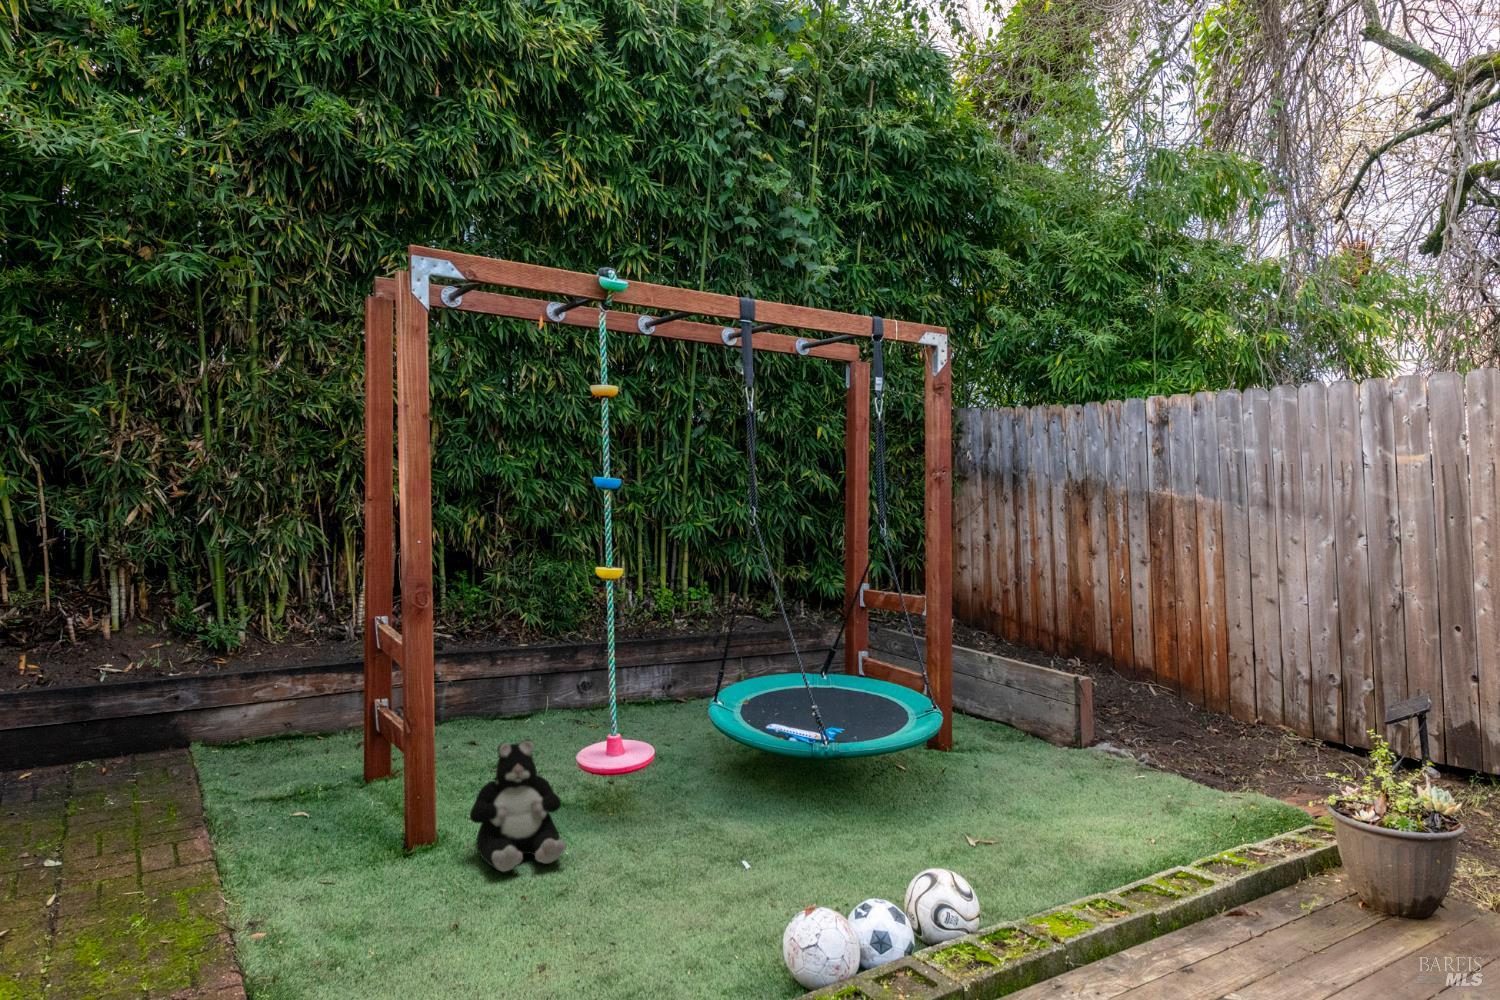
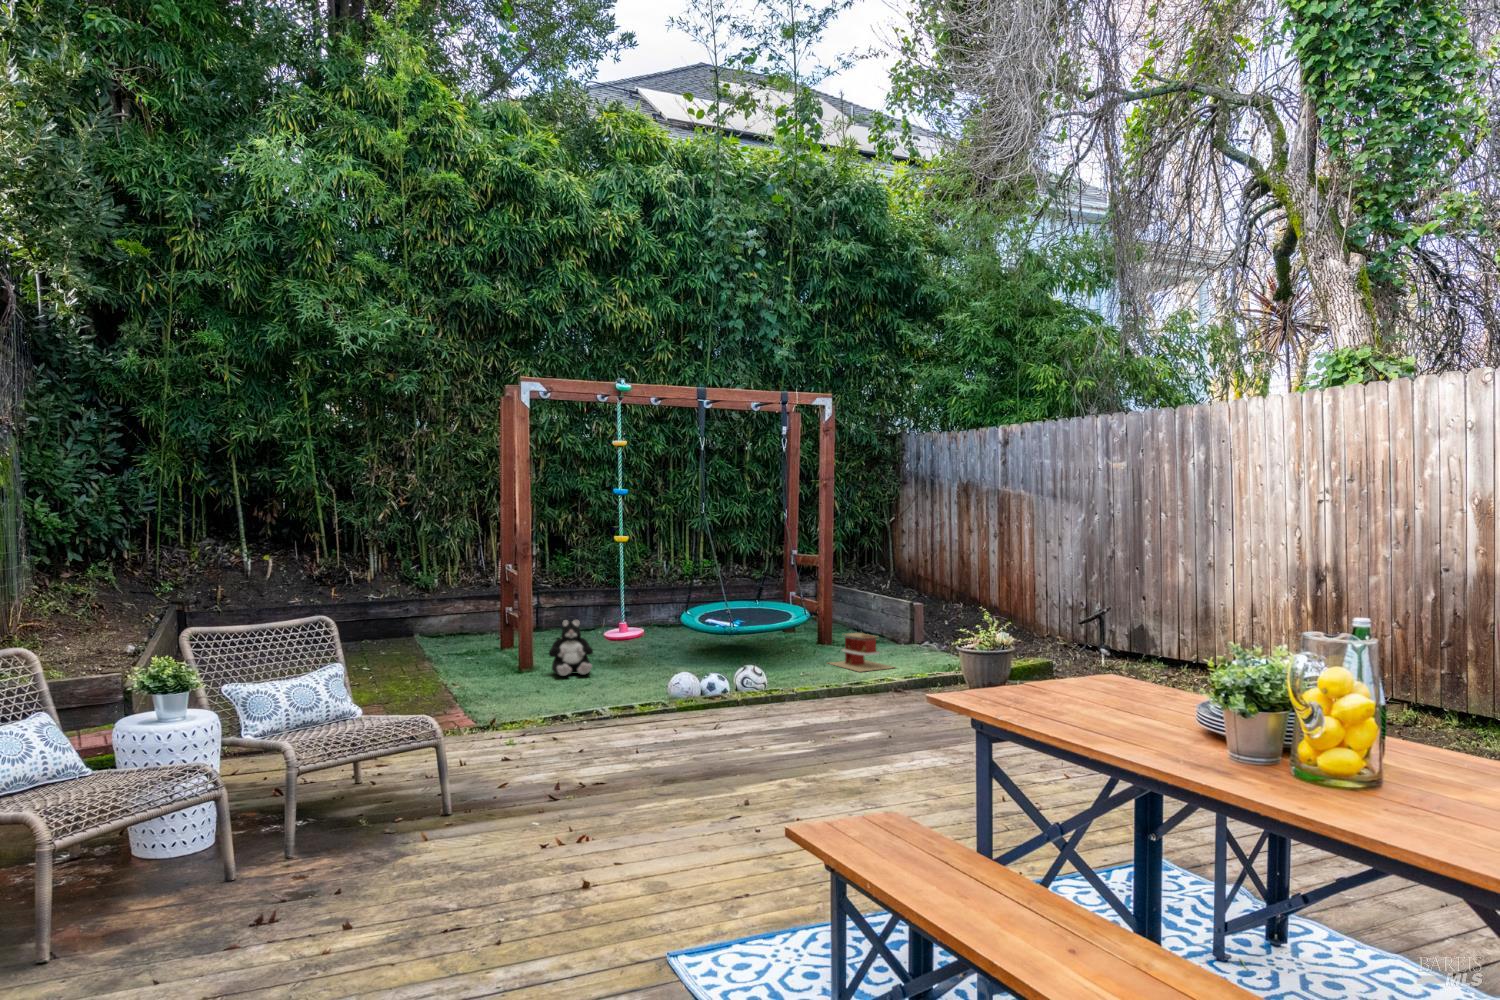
toy house: none [976,737,1120,827] -> present [829,633,893,672]

